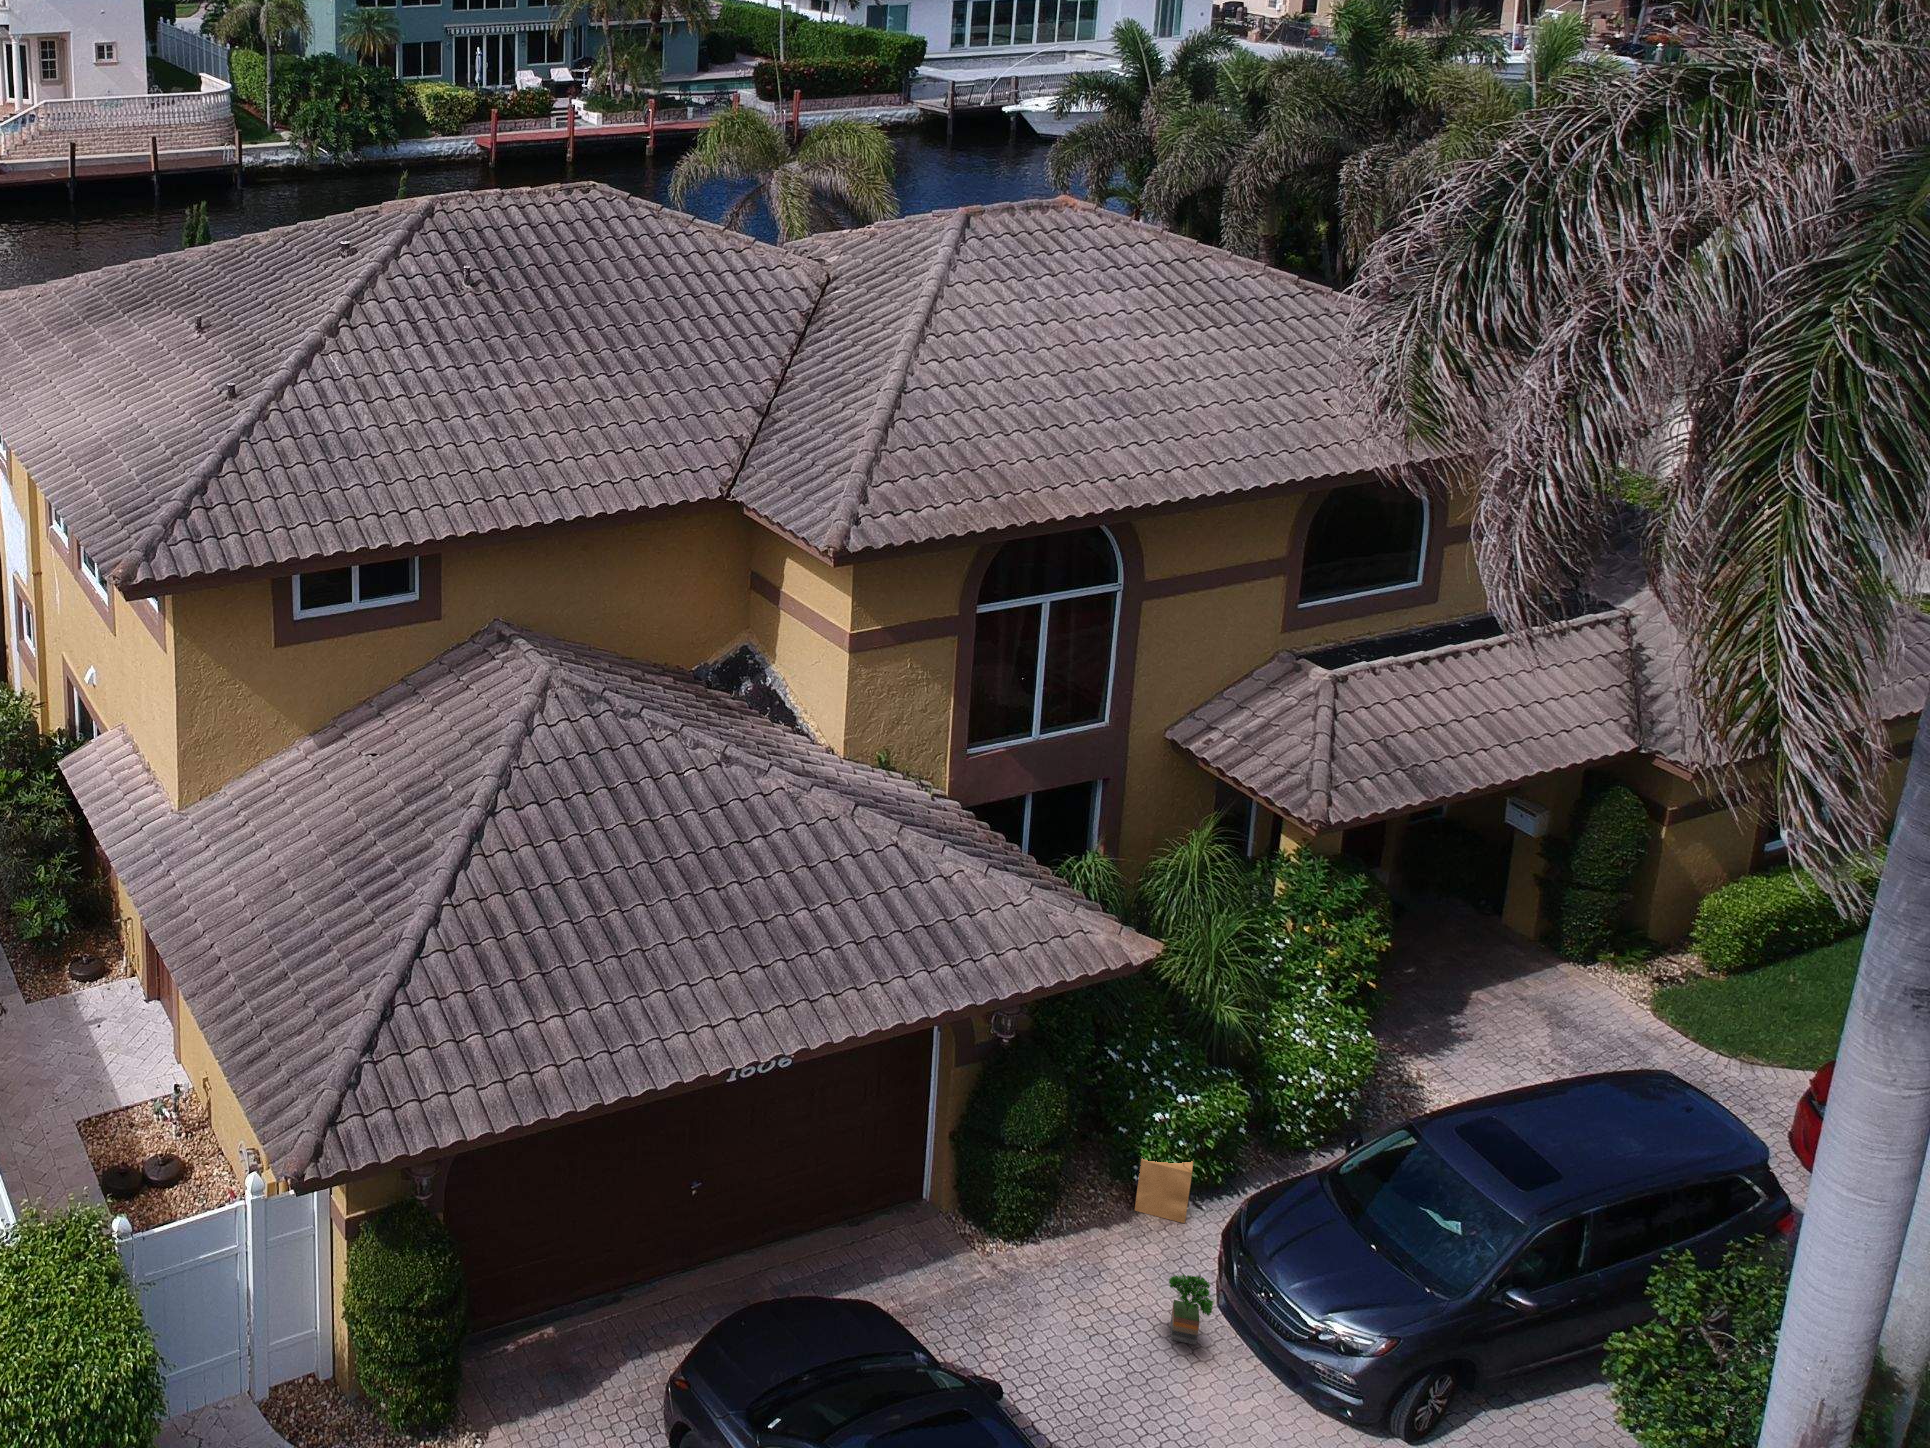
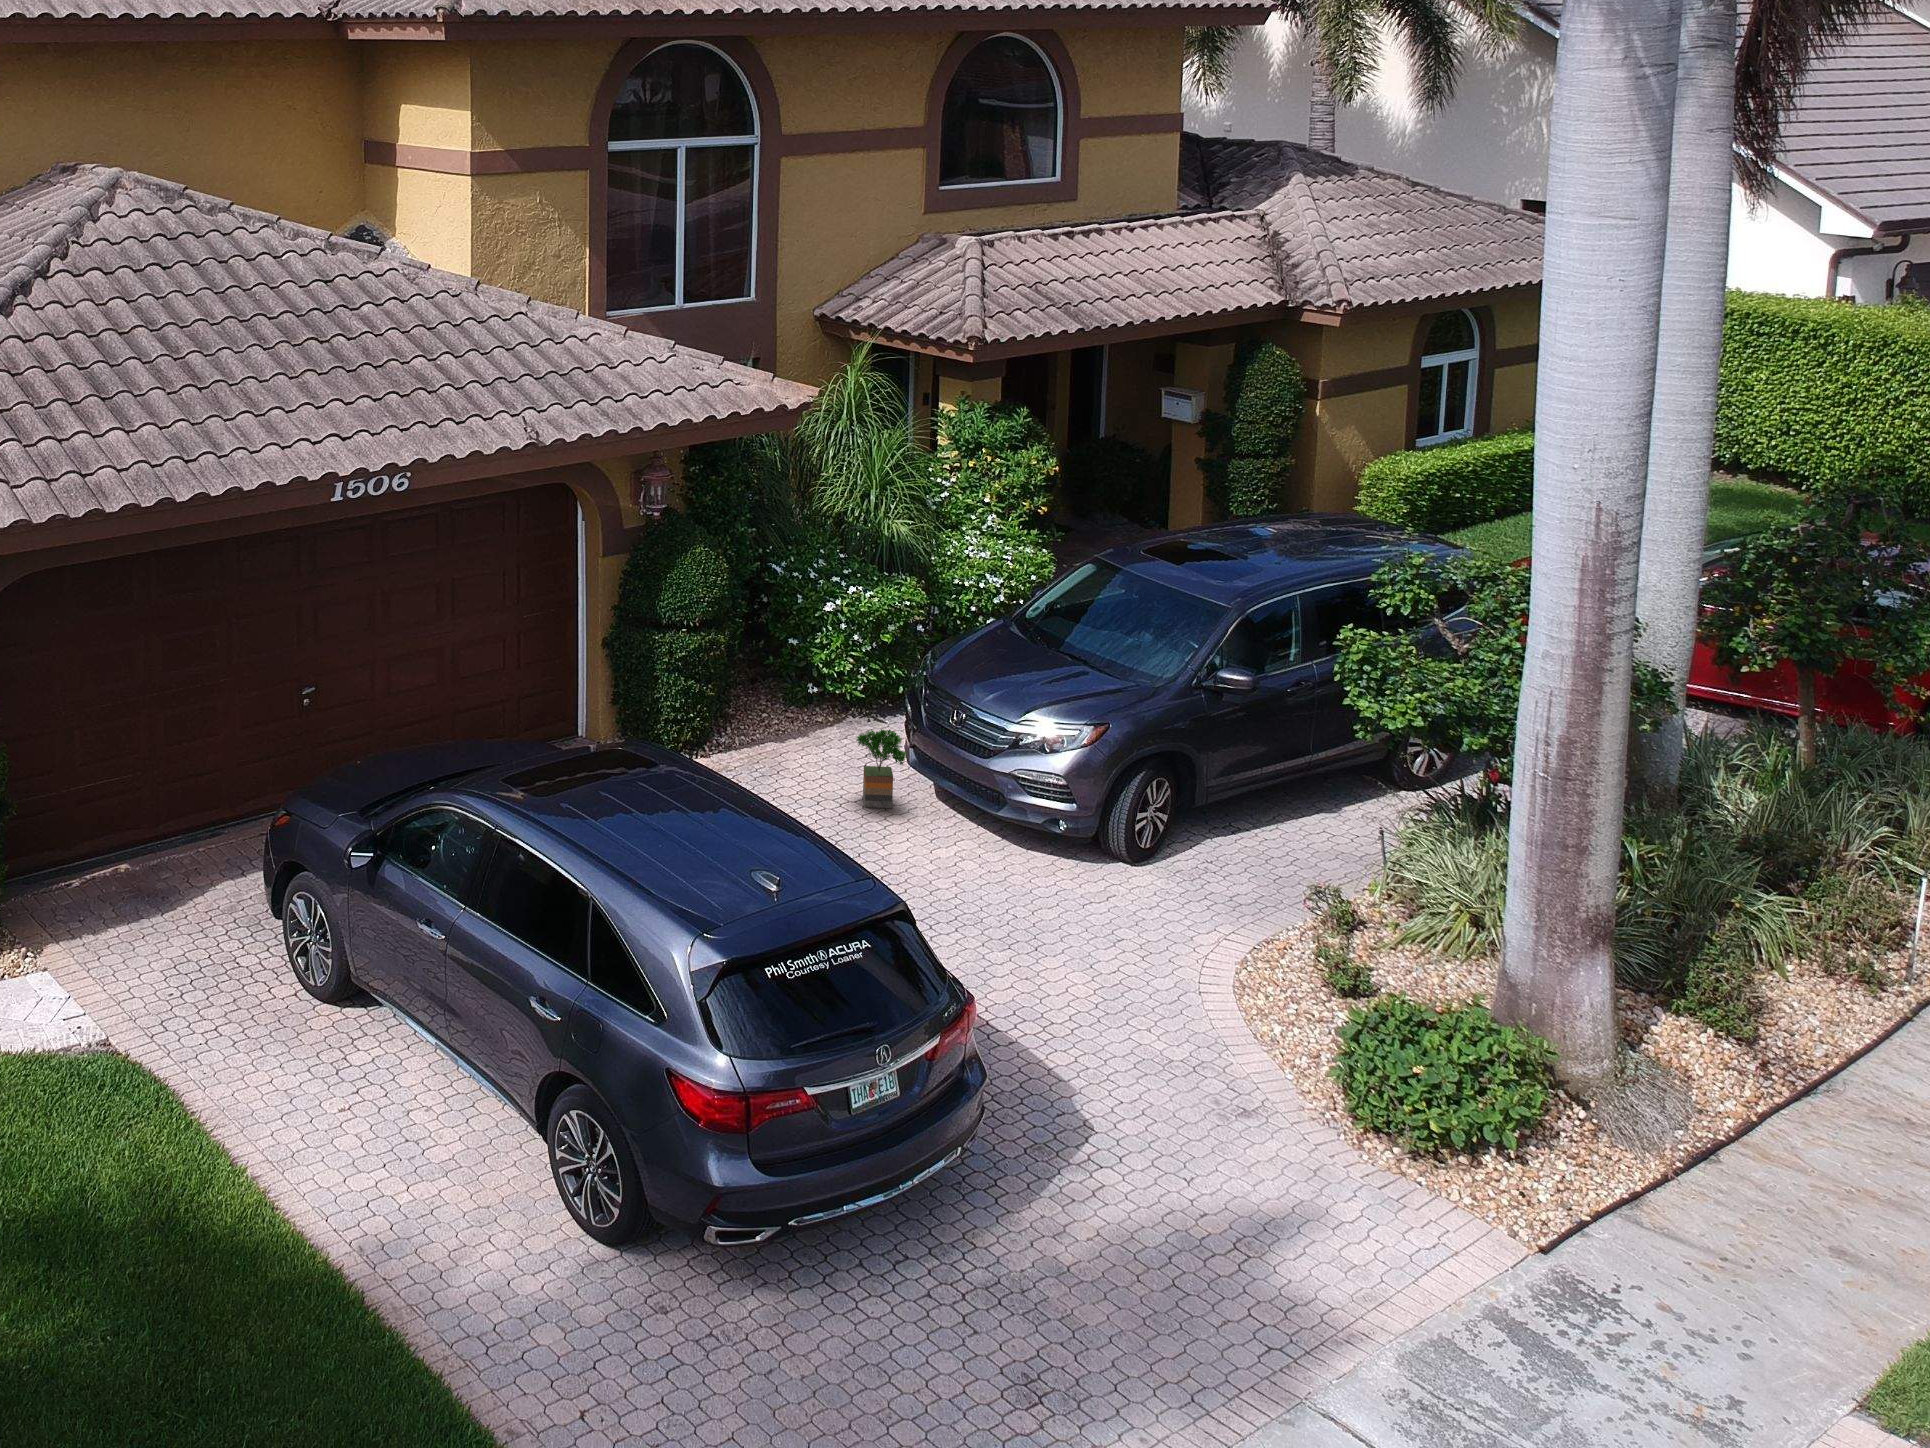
cardboard box: present [1135,1158,1193,1223] -> none [818,654,877,735]

